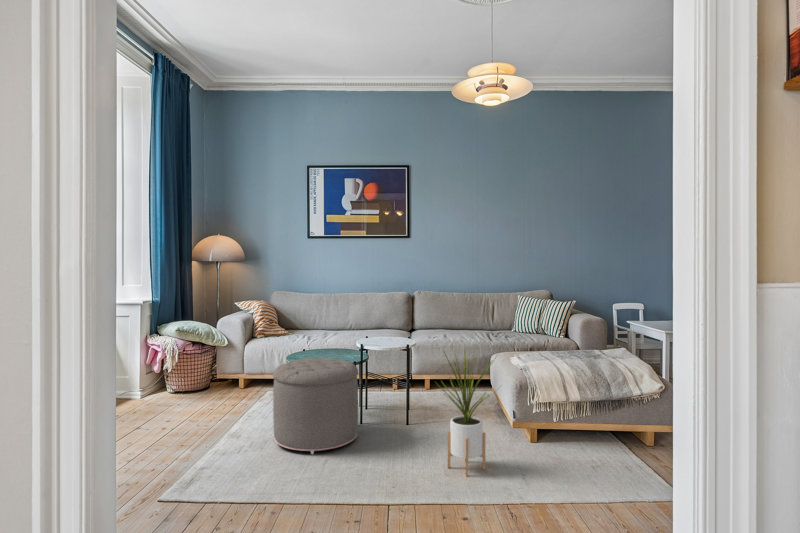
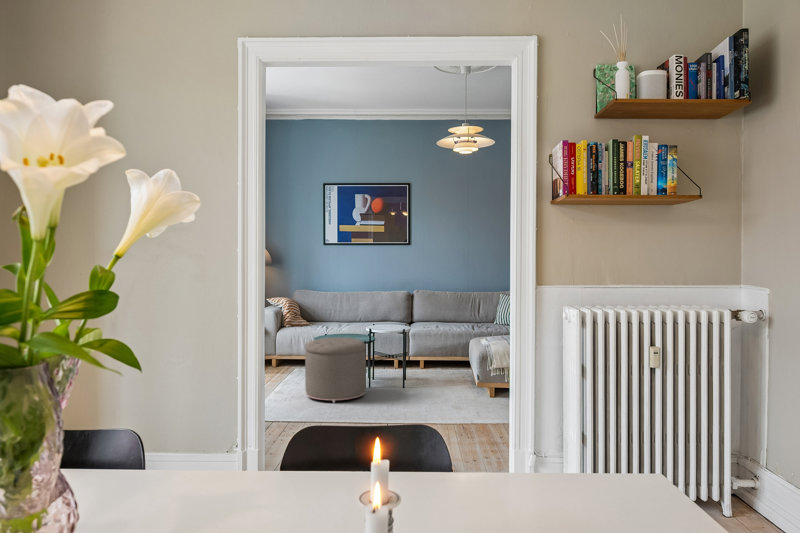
house plant: present [438,351,496,476] -> none [418,323,465,414]

